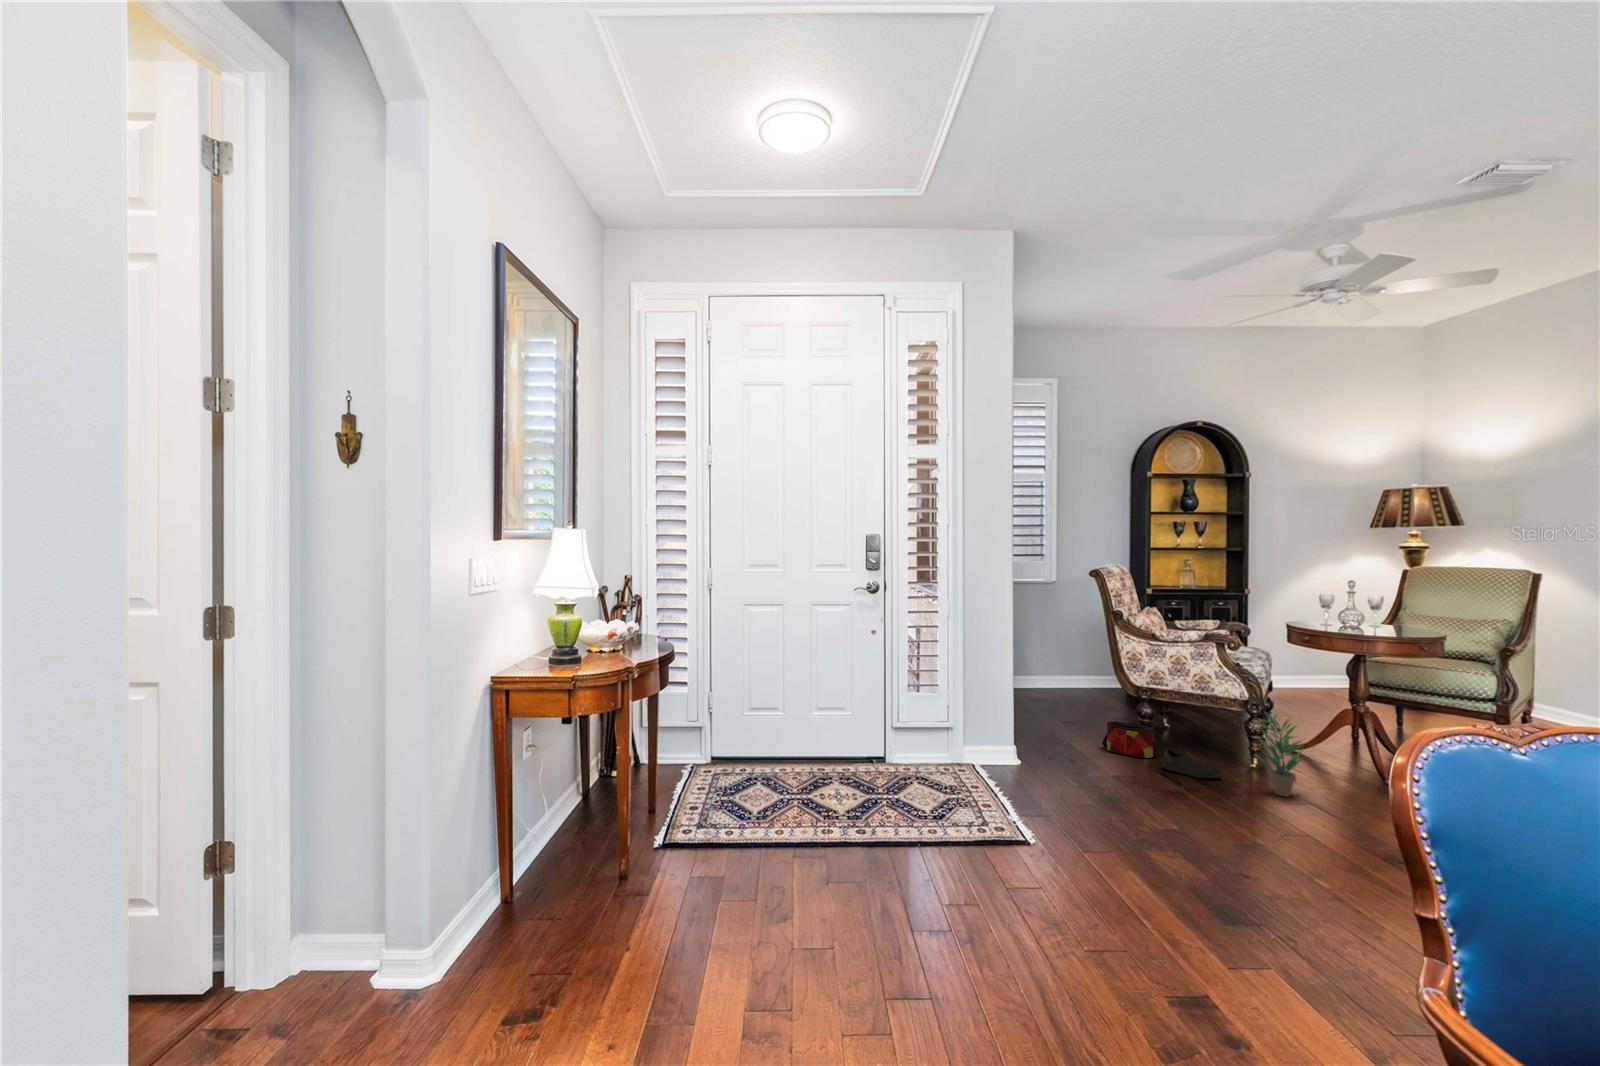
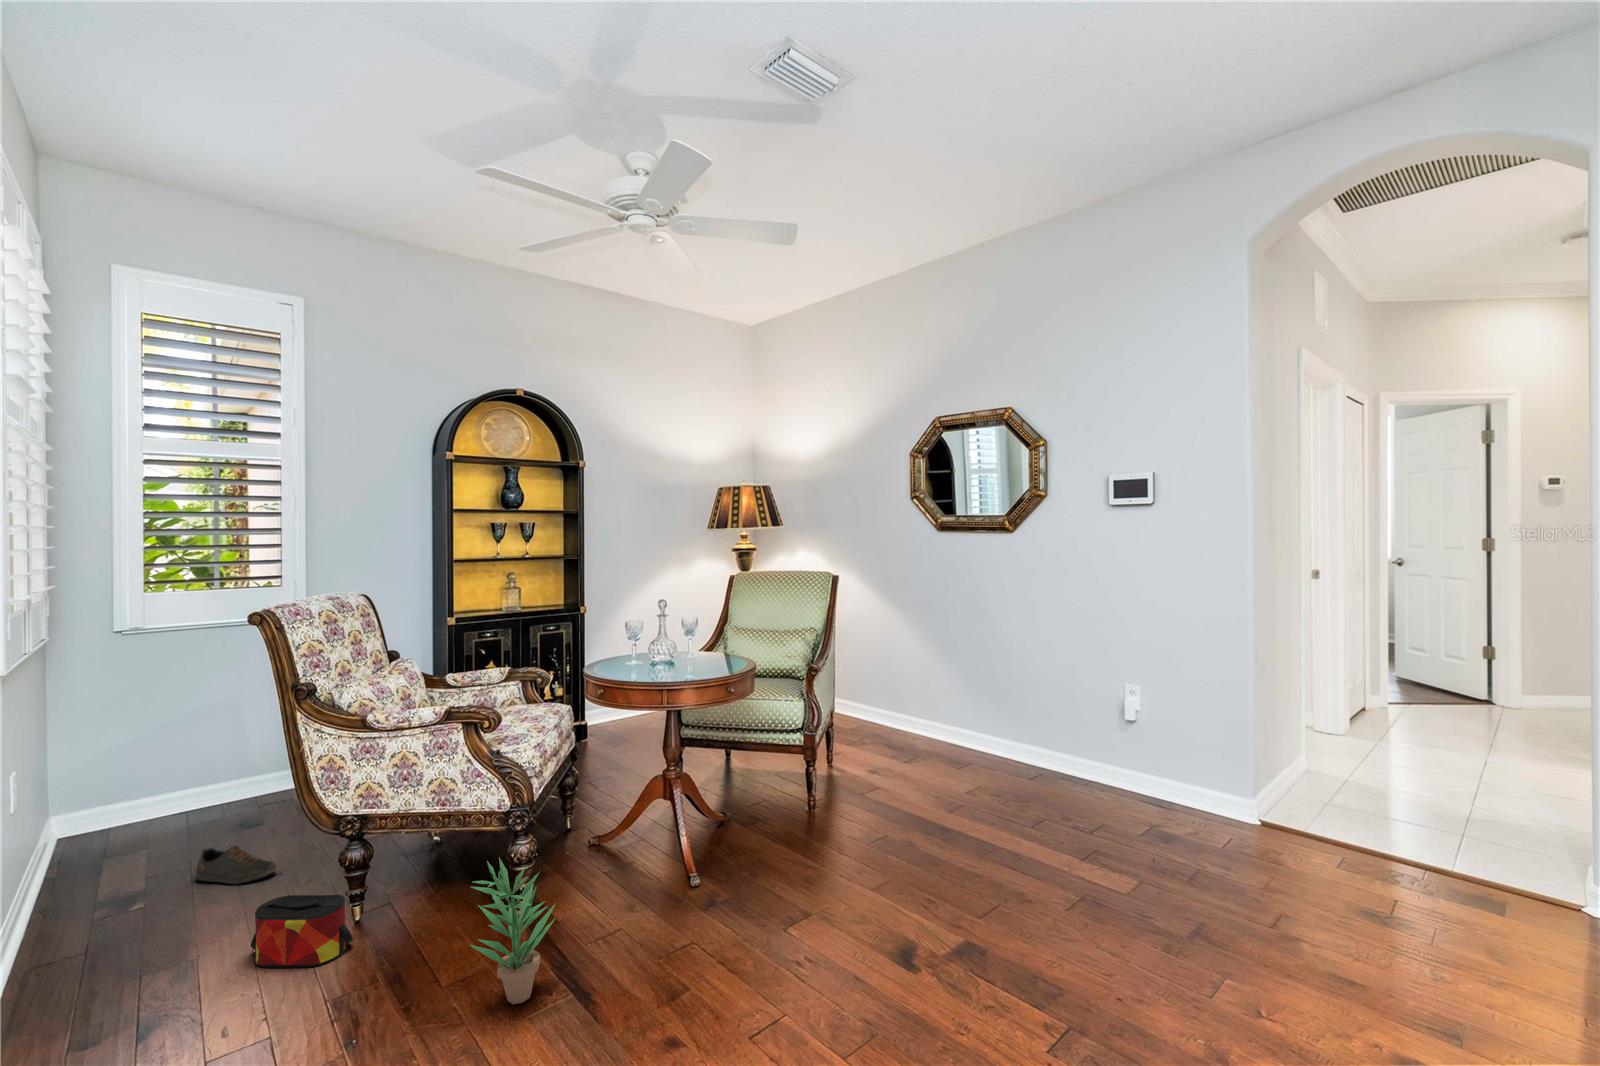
shoe: present [1162,749,1222,778] -> present [196,845,277,884]

